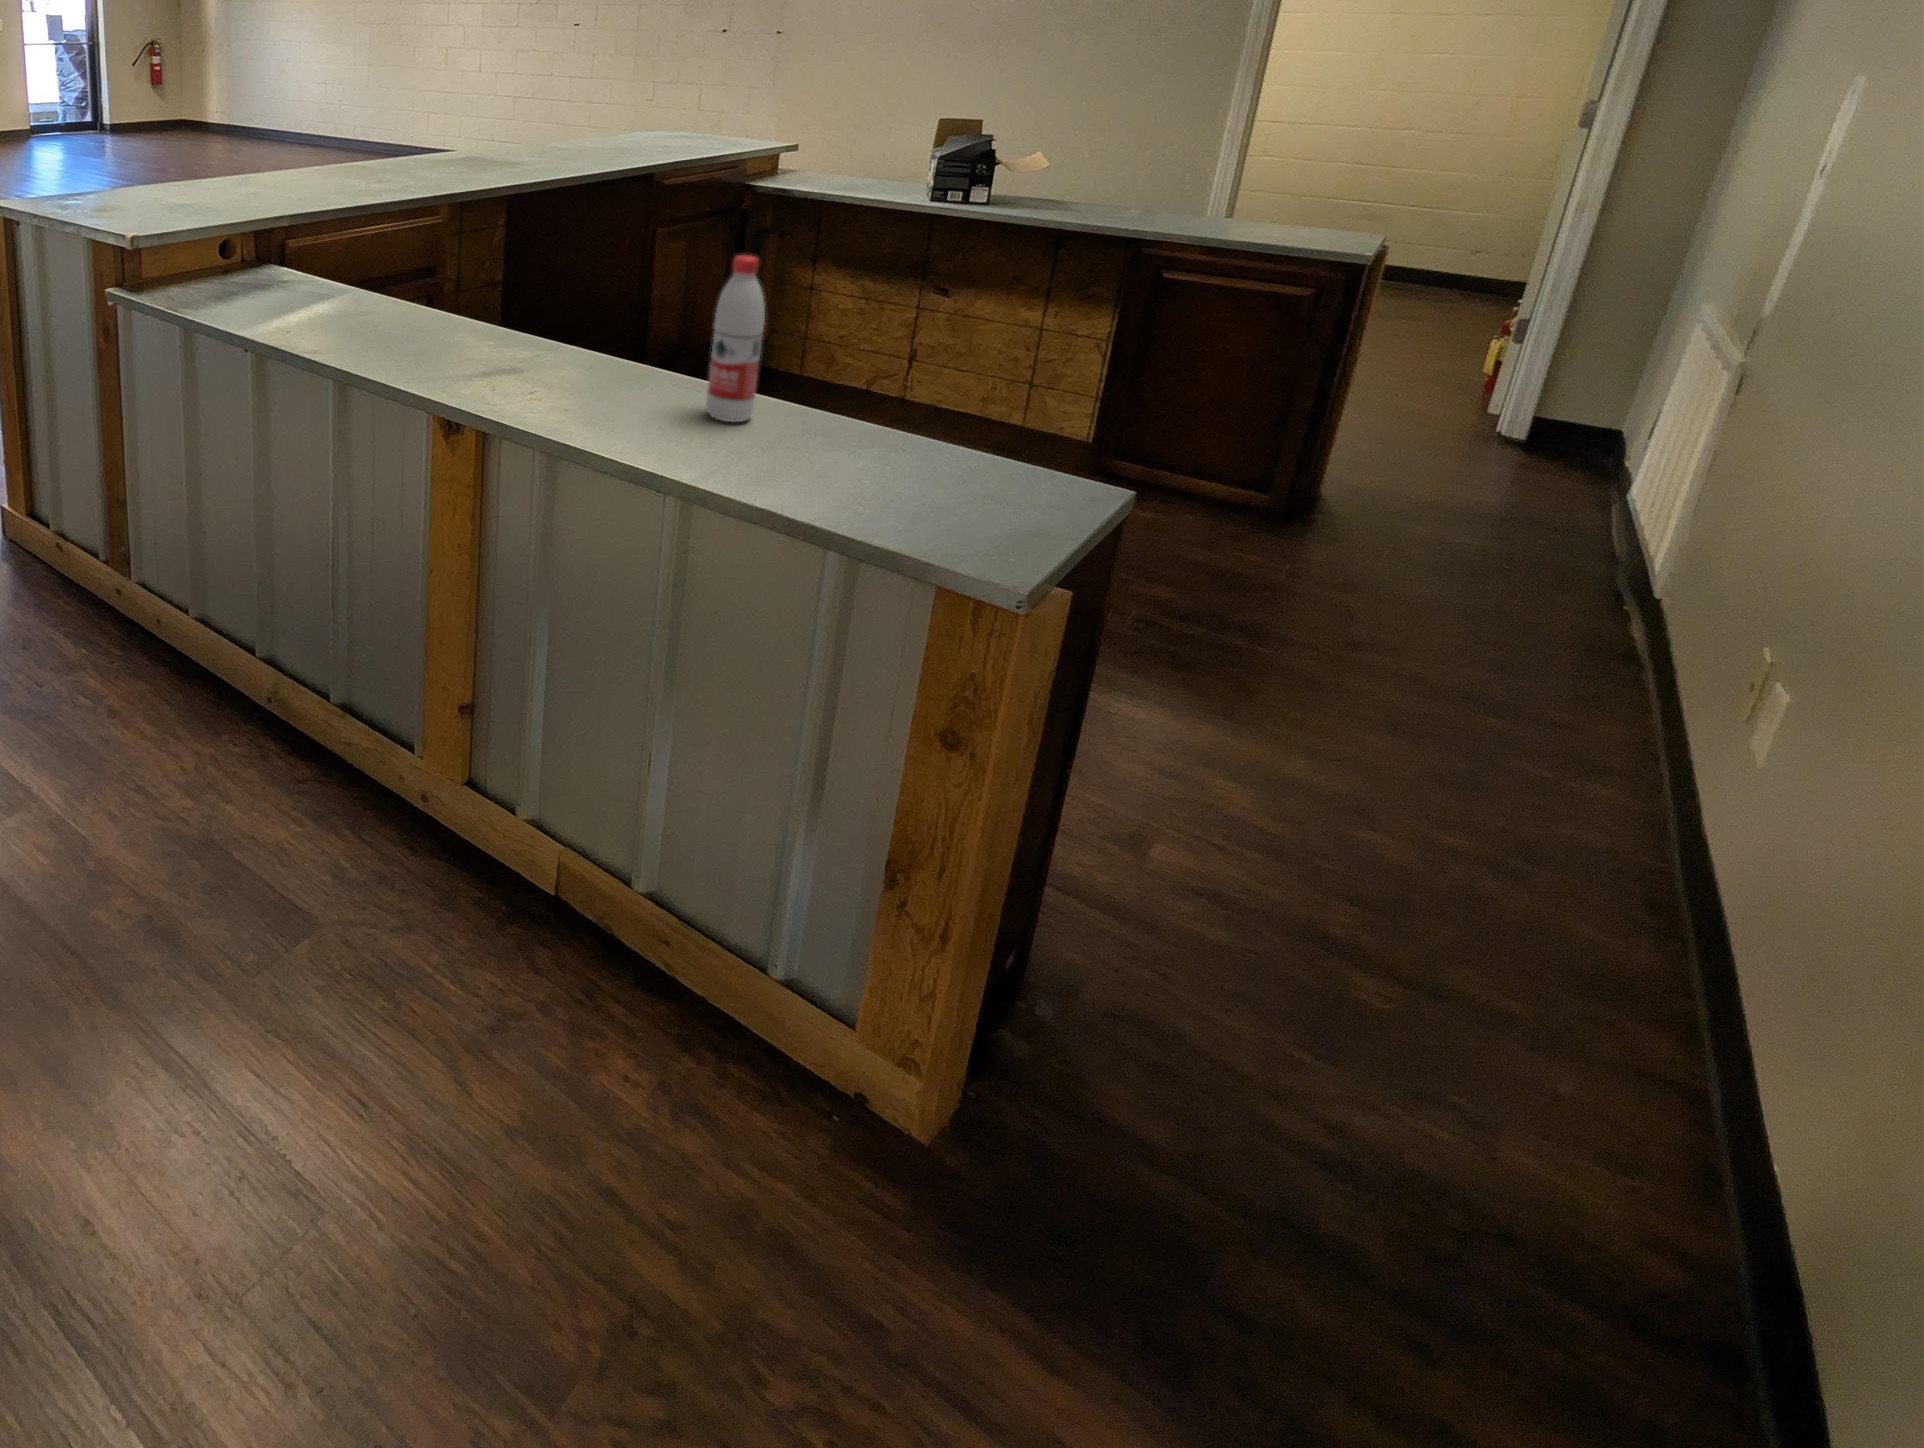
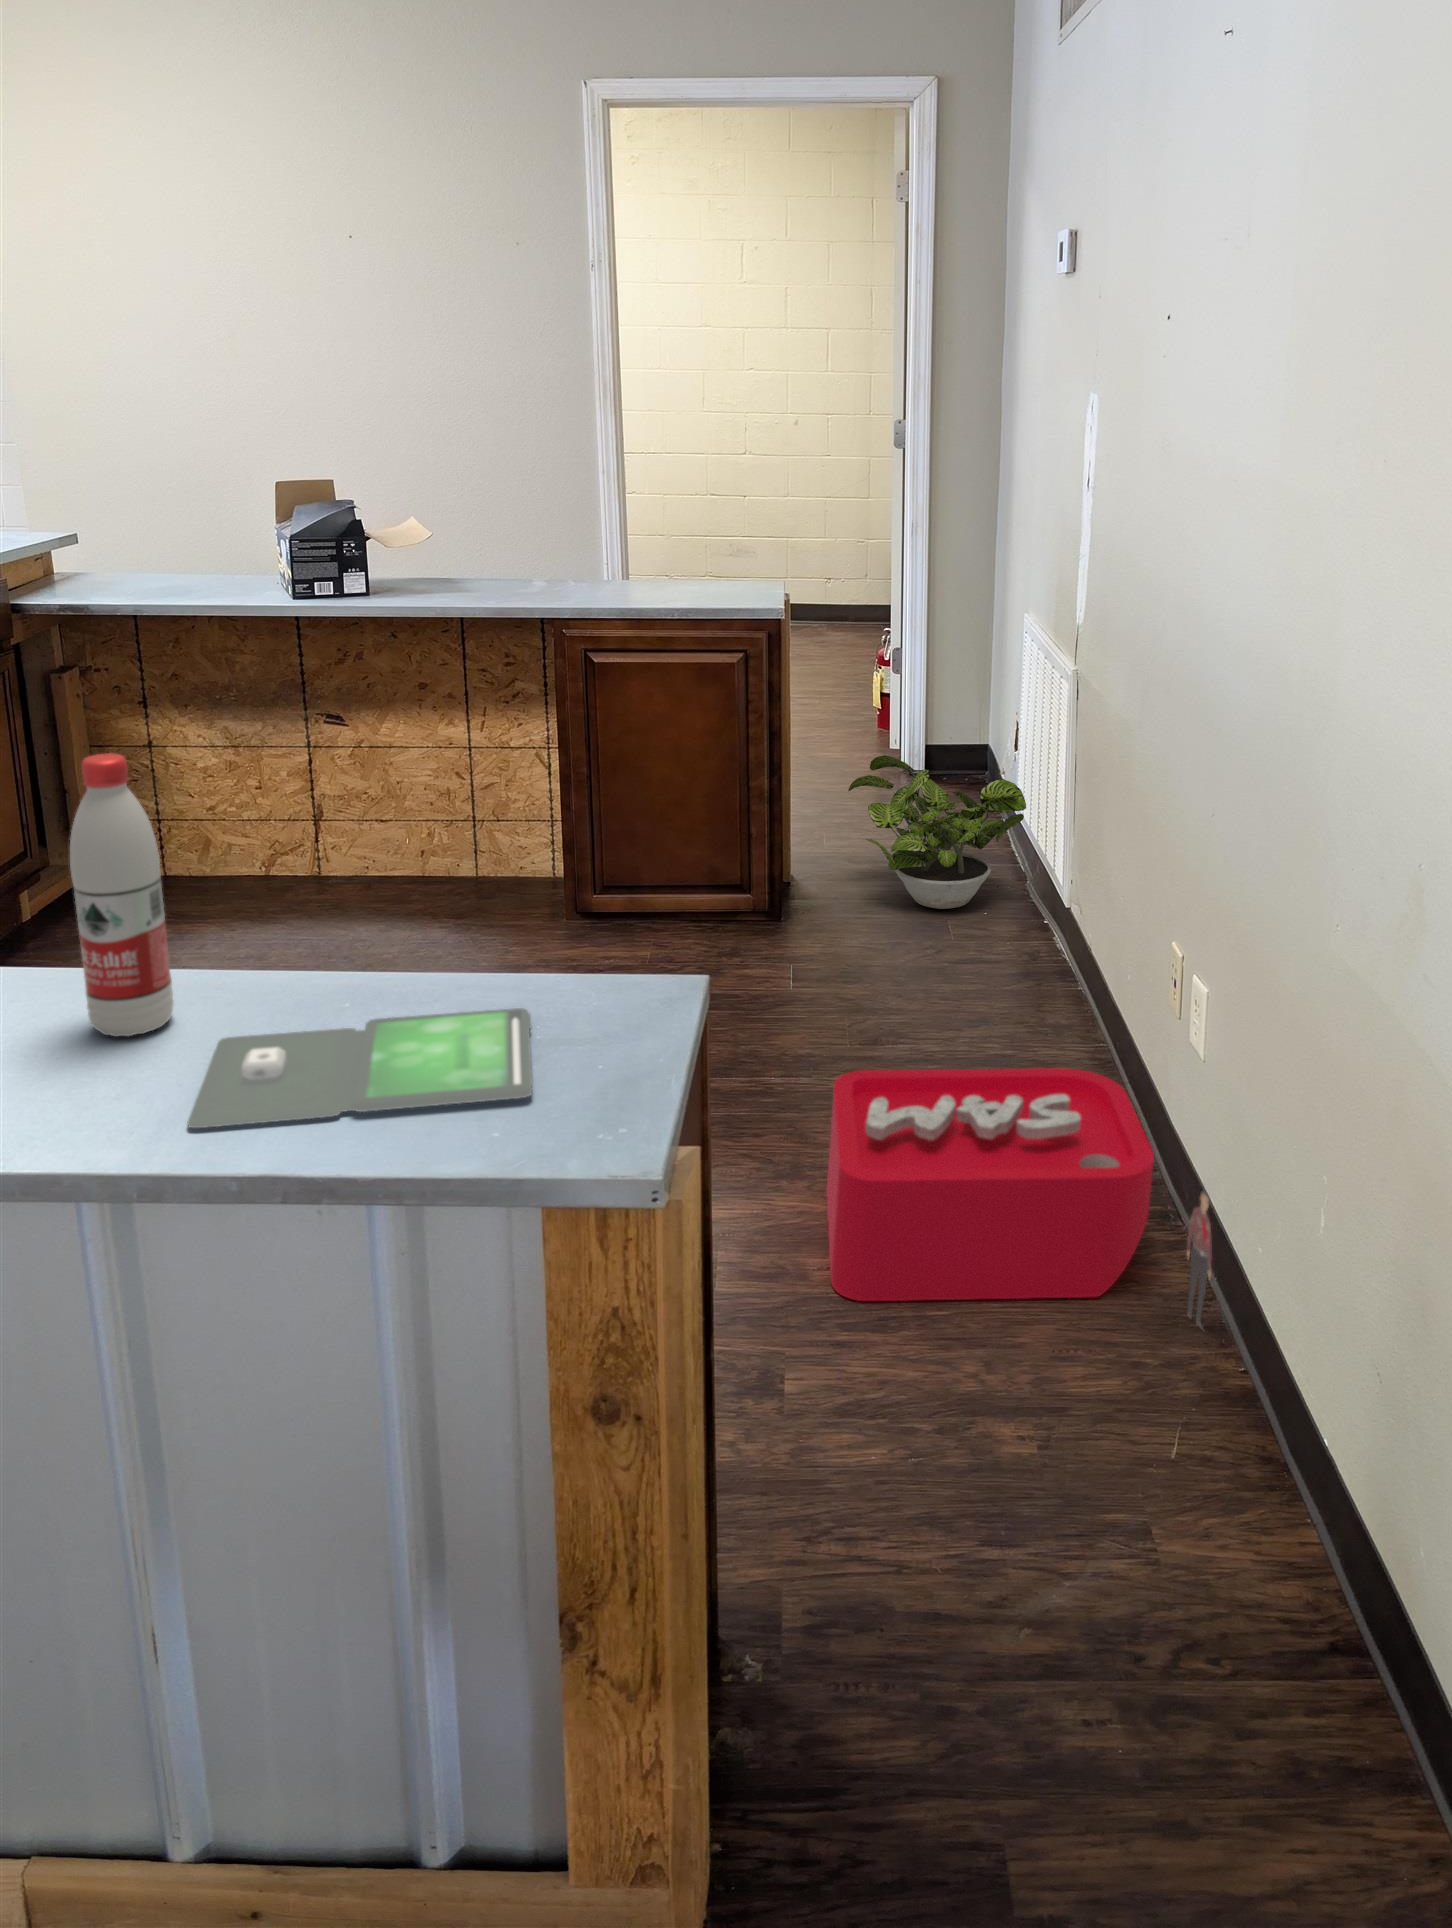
potted plant: none [1406,413,1636,574] -> present [848,755,1026,909]
tablet: none [738,437,975,523] -> present [188,1008,533,1128]
storage bin: none [1226,657,1708,1038] -> present [826,1068,1212,1328]

